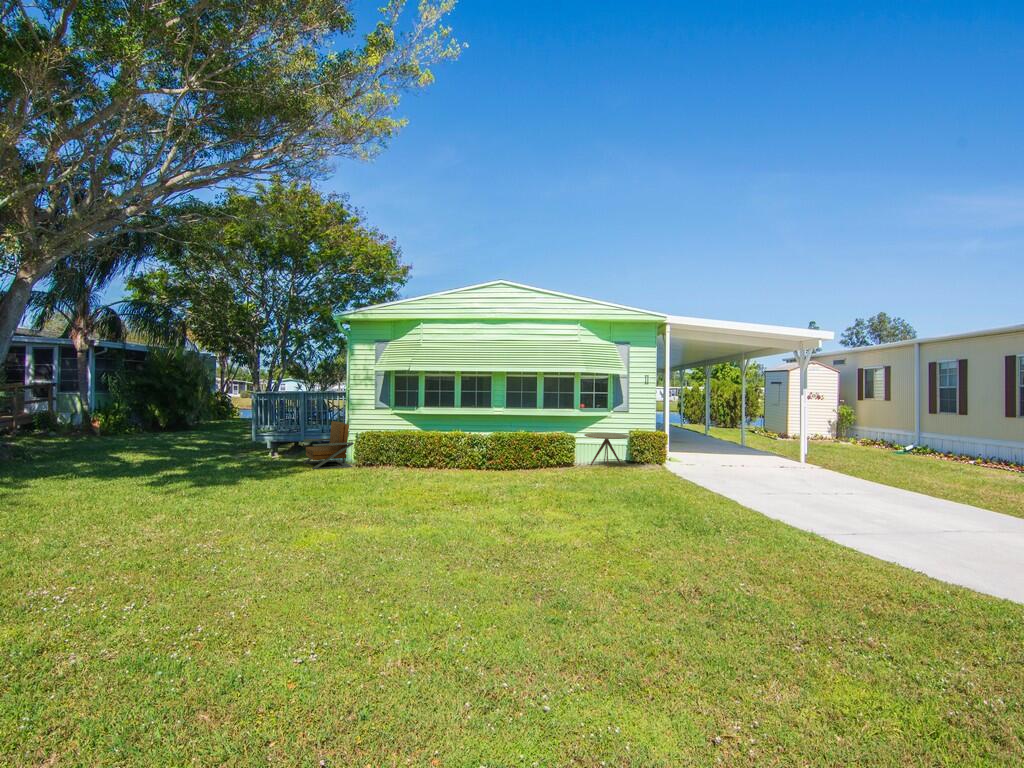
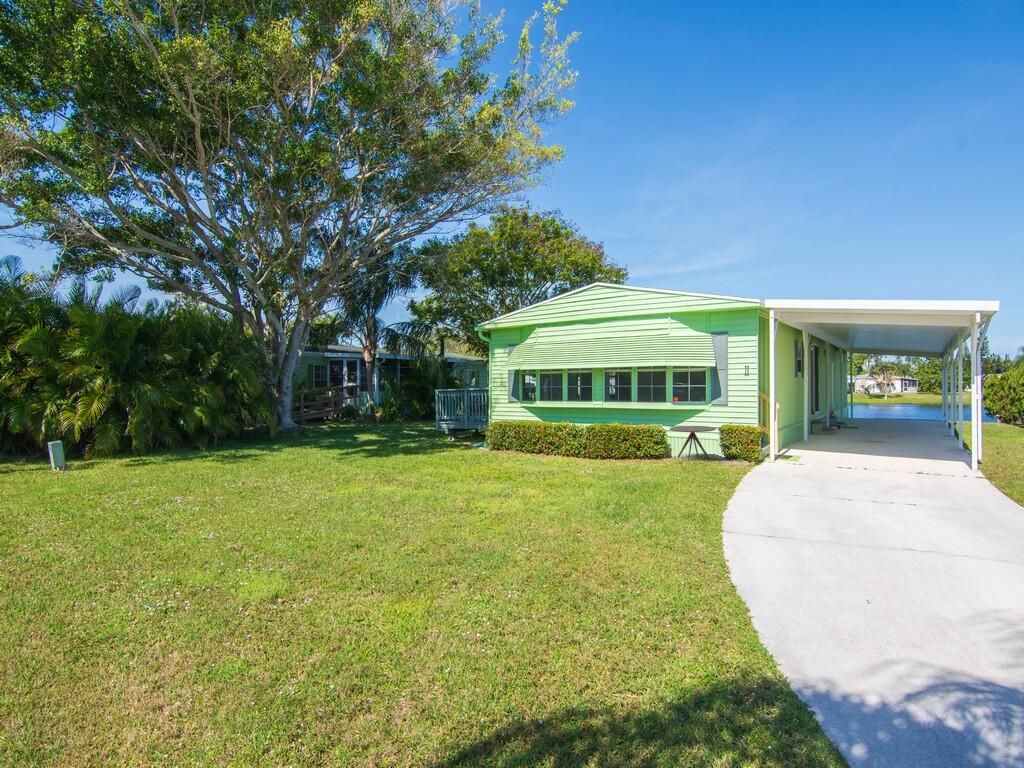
lounge chair: present [303,421,354,469] -> none [453,414,486,452]

